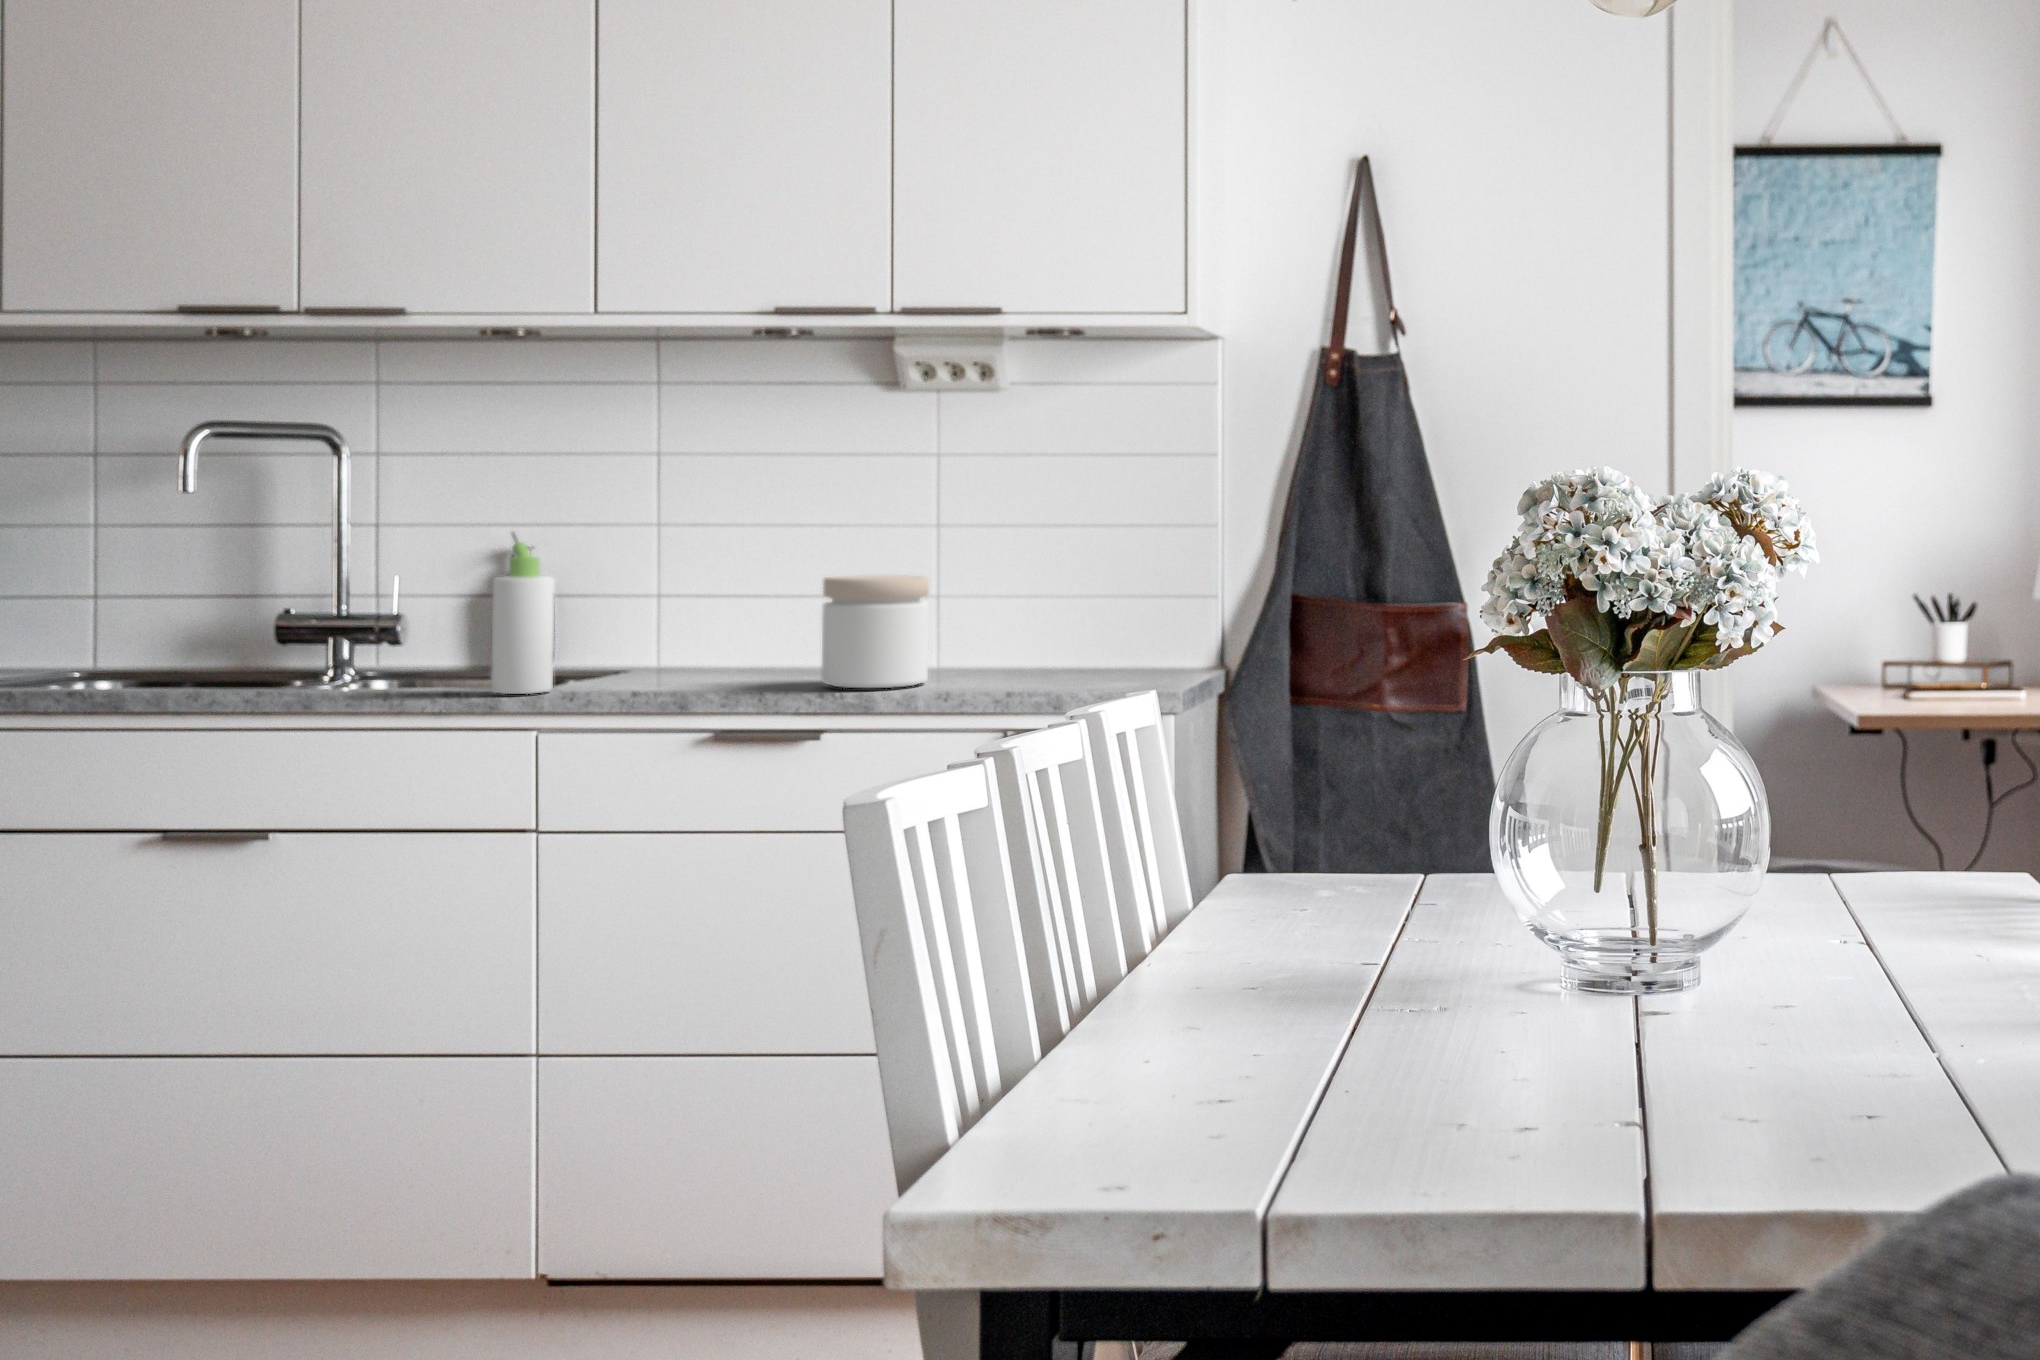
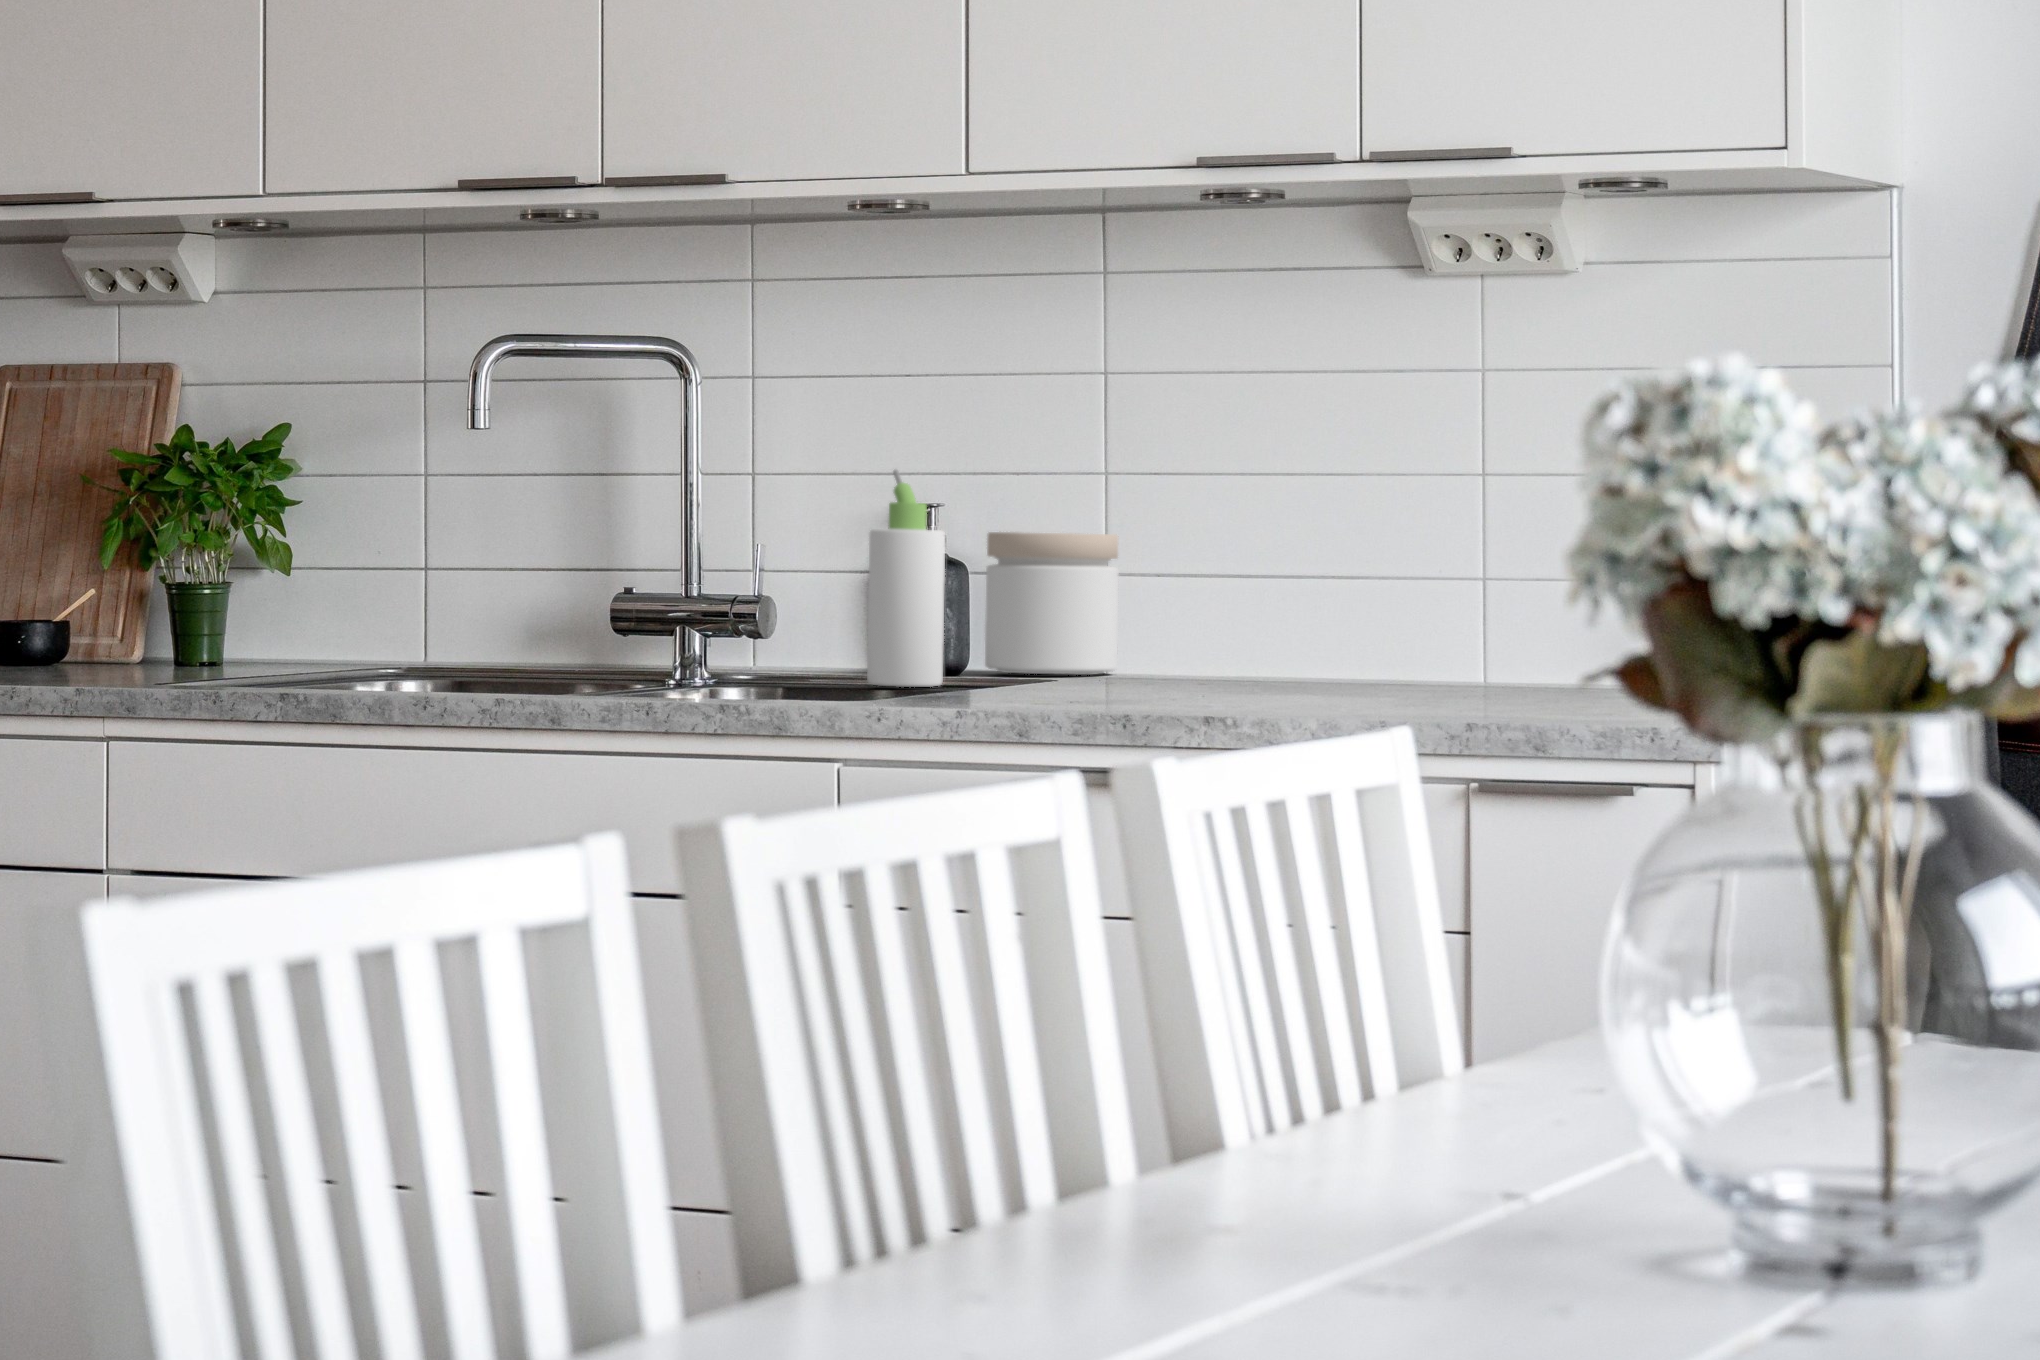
jar: present [822,575,929,688] -> present [985,532,1119,675]

